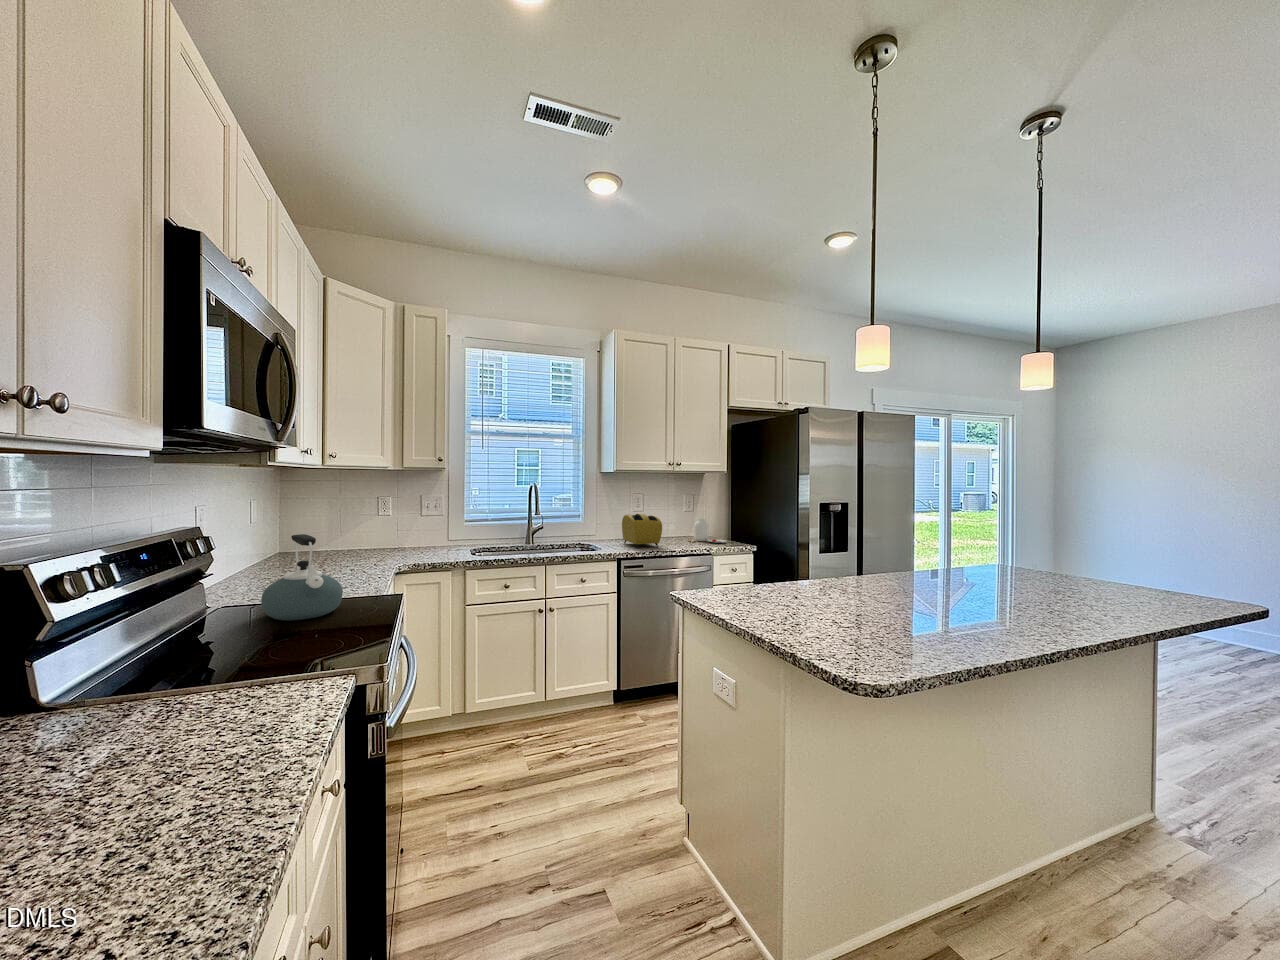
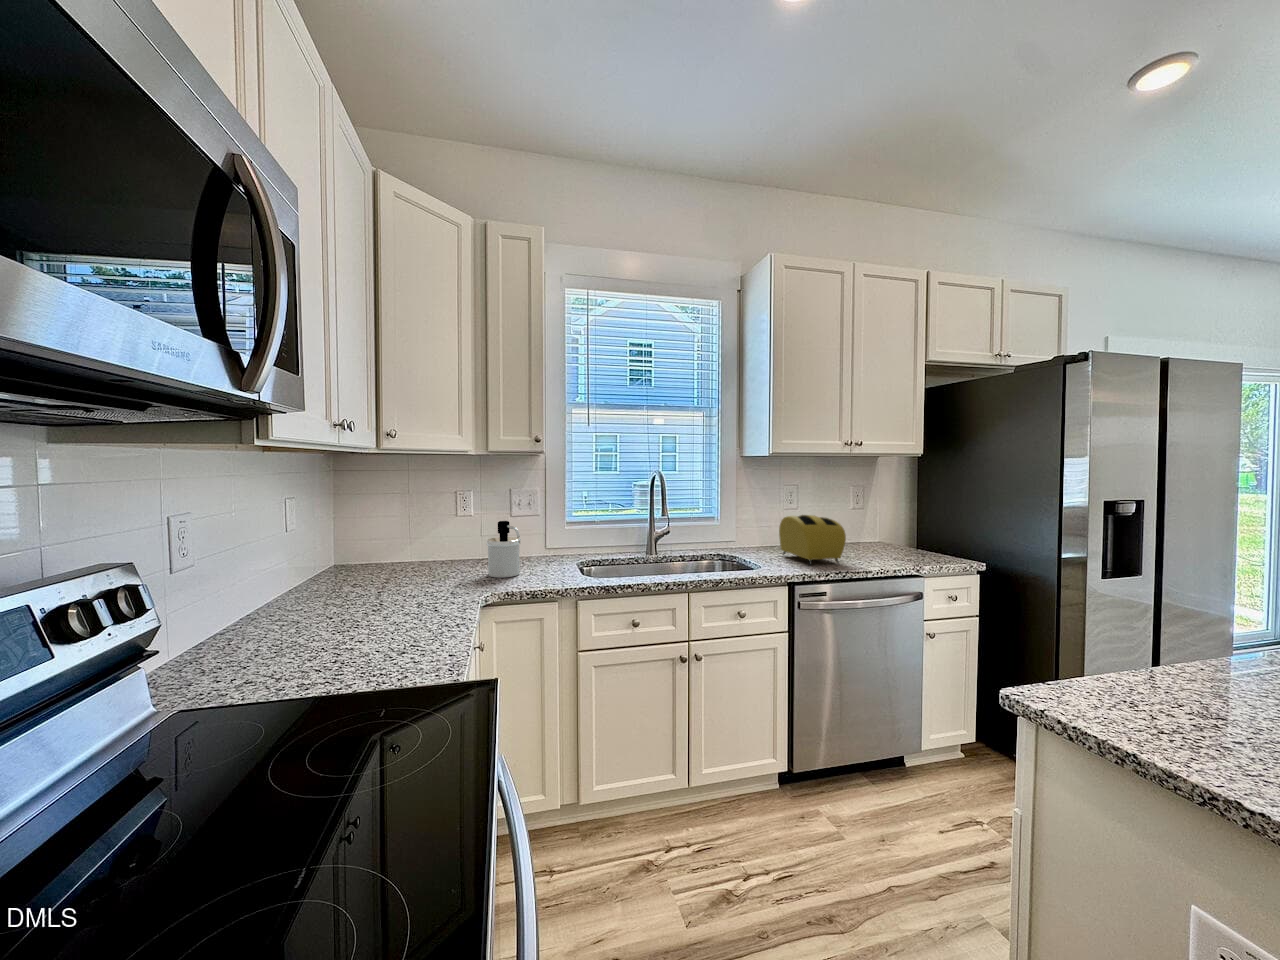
soap dispenser: none [401,517,426,557] -> present [487,521,521,578]
jar: present [694,518,726,543] -> none [870,520,930,557]
kettle: present [261,534,343,621] -> none [237,579,393,763]

